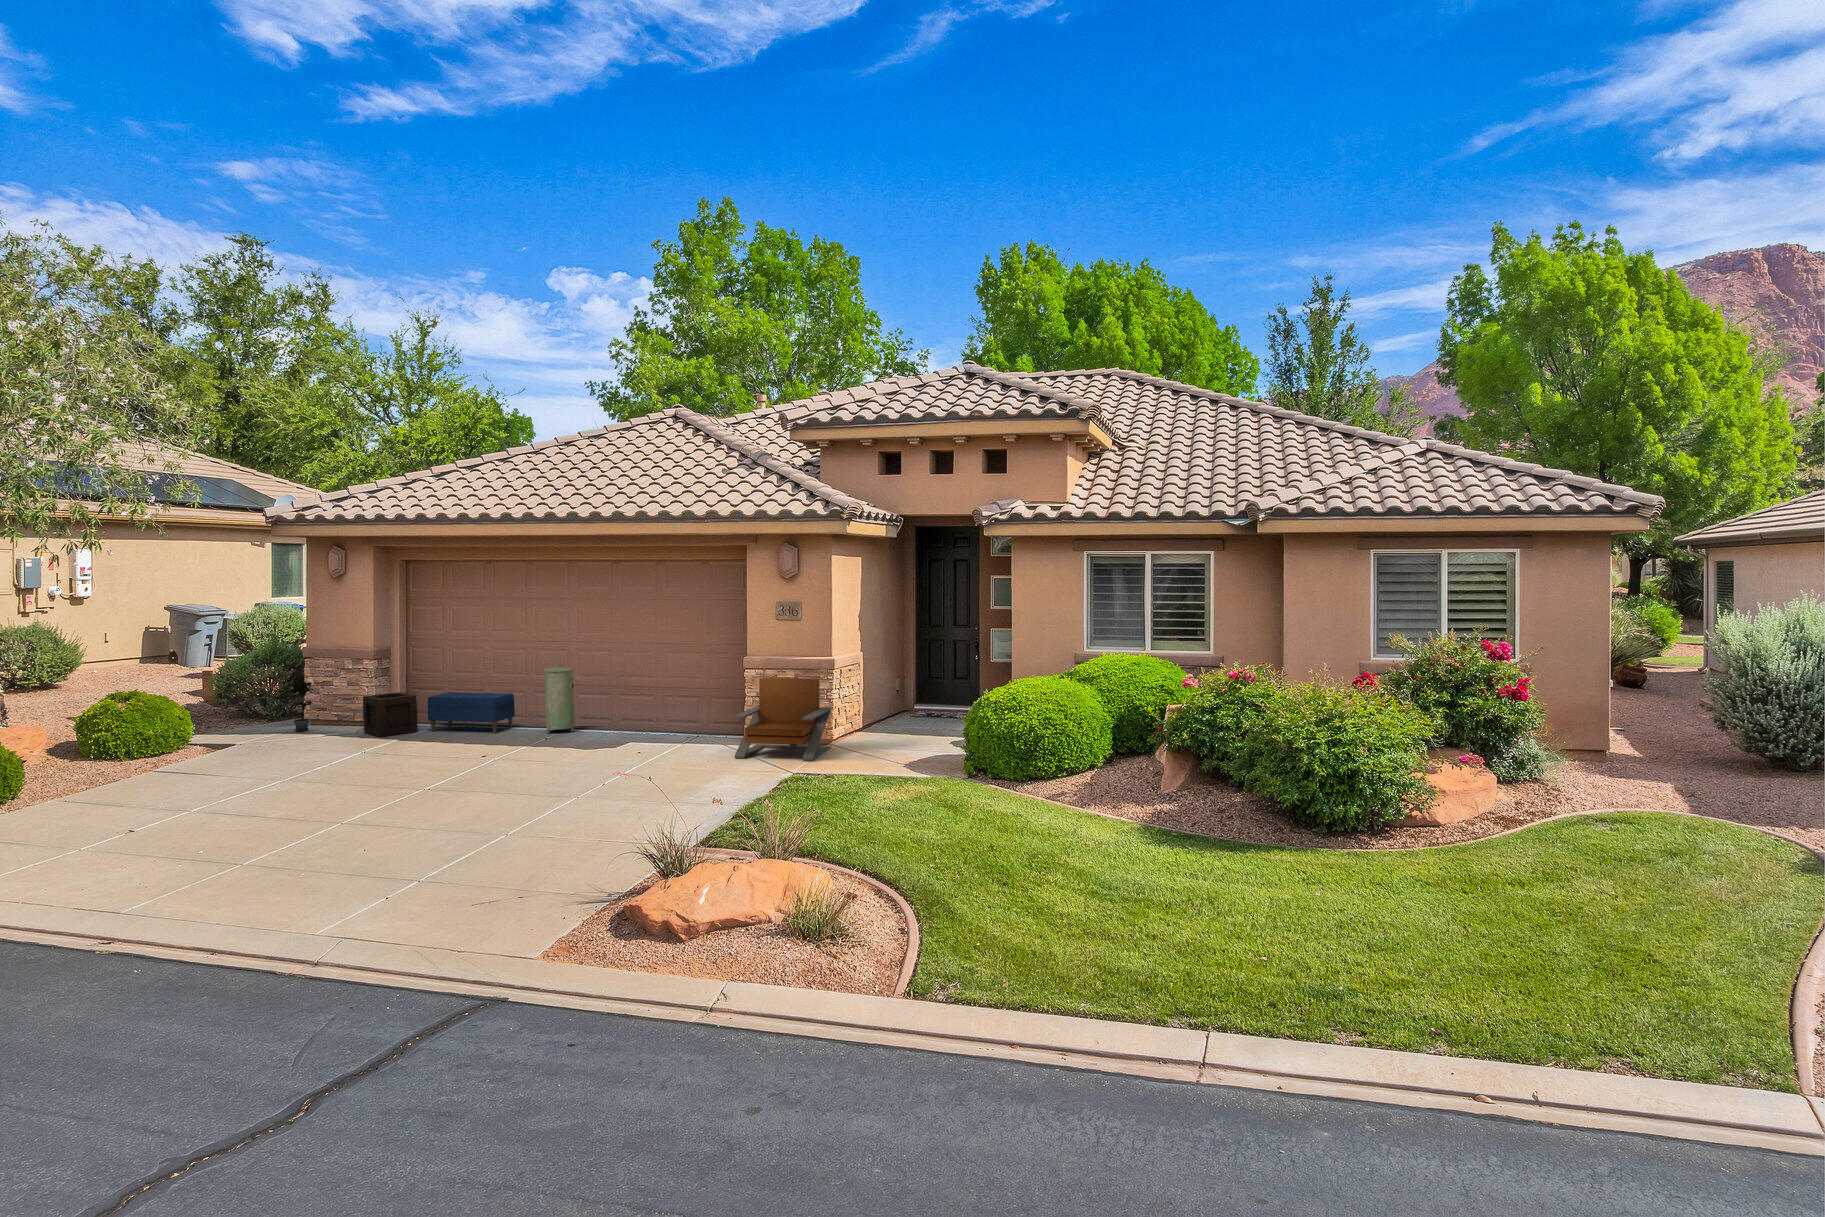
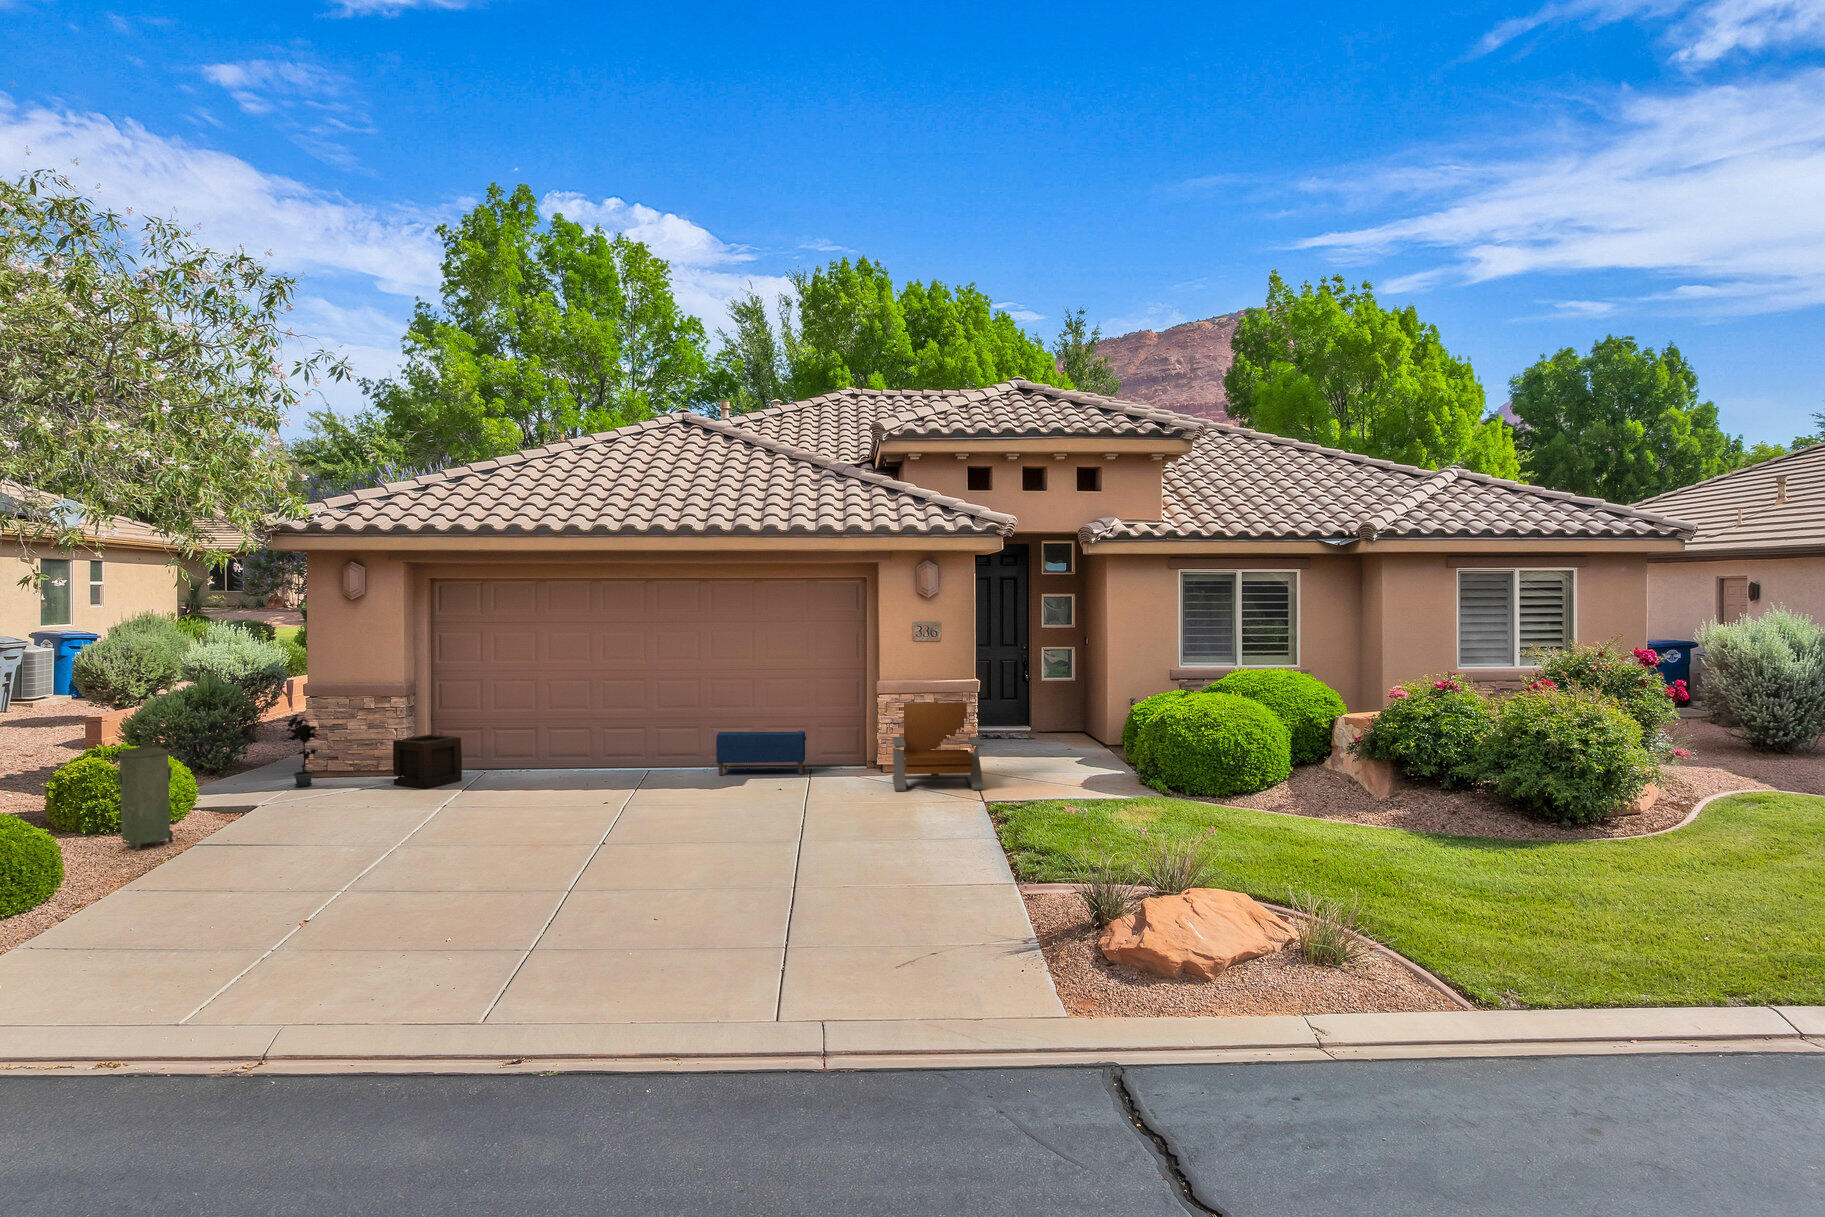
trash can: present [544,664,574,733] -> present [116,745,173,850]
bench: present [427,692,515,733] -> present [716,731,806,776]

